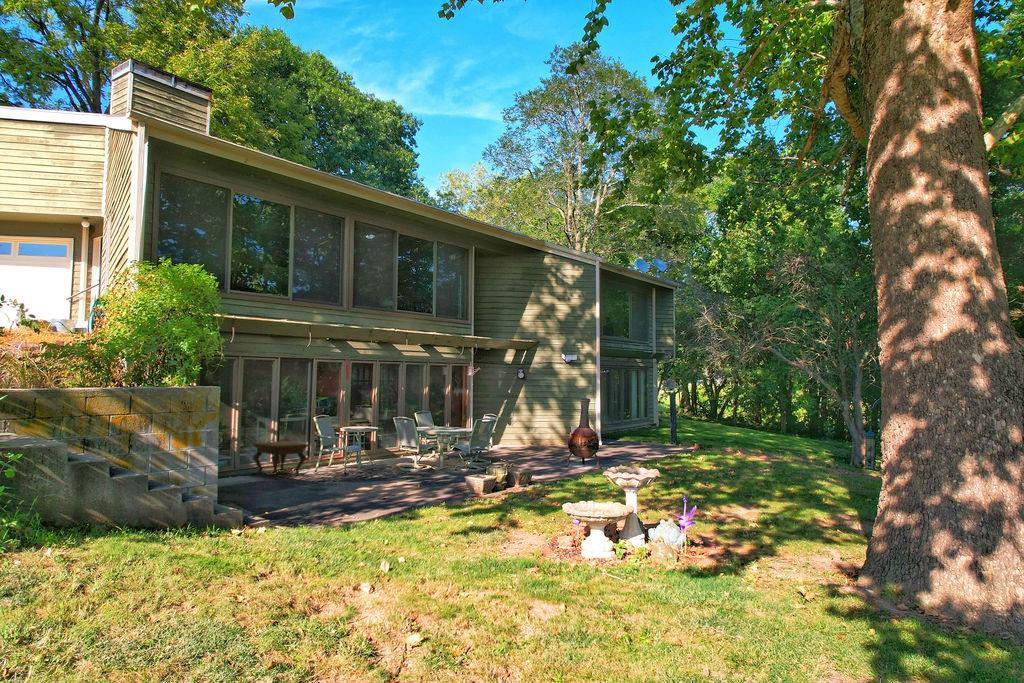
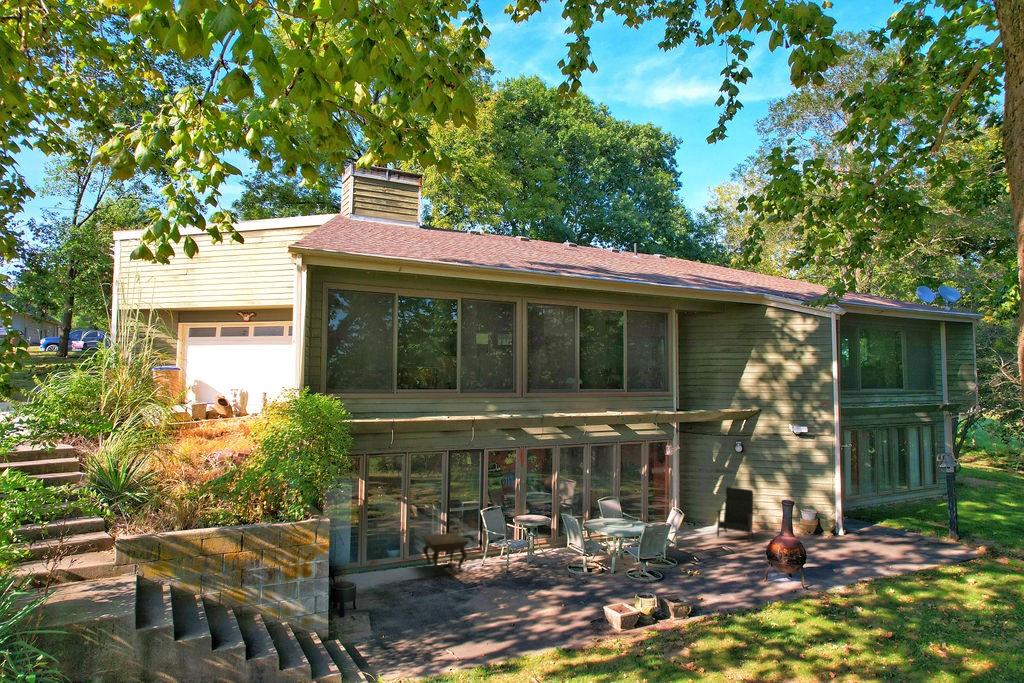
lounge chair: none [502,409,531,451] -> present [717,487,755,542]

